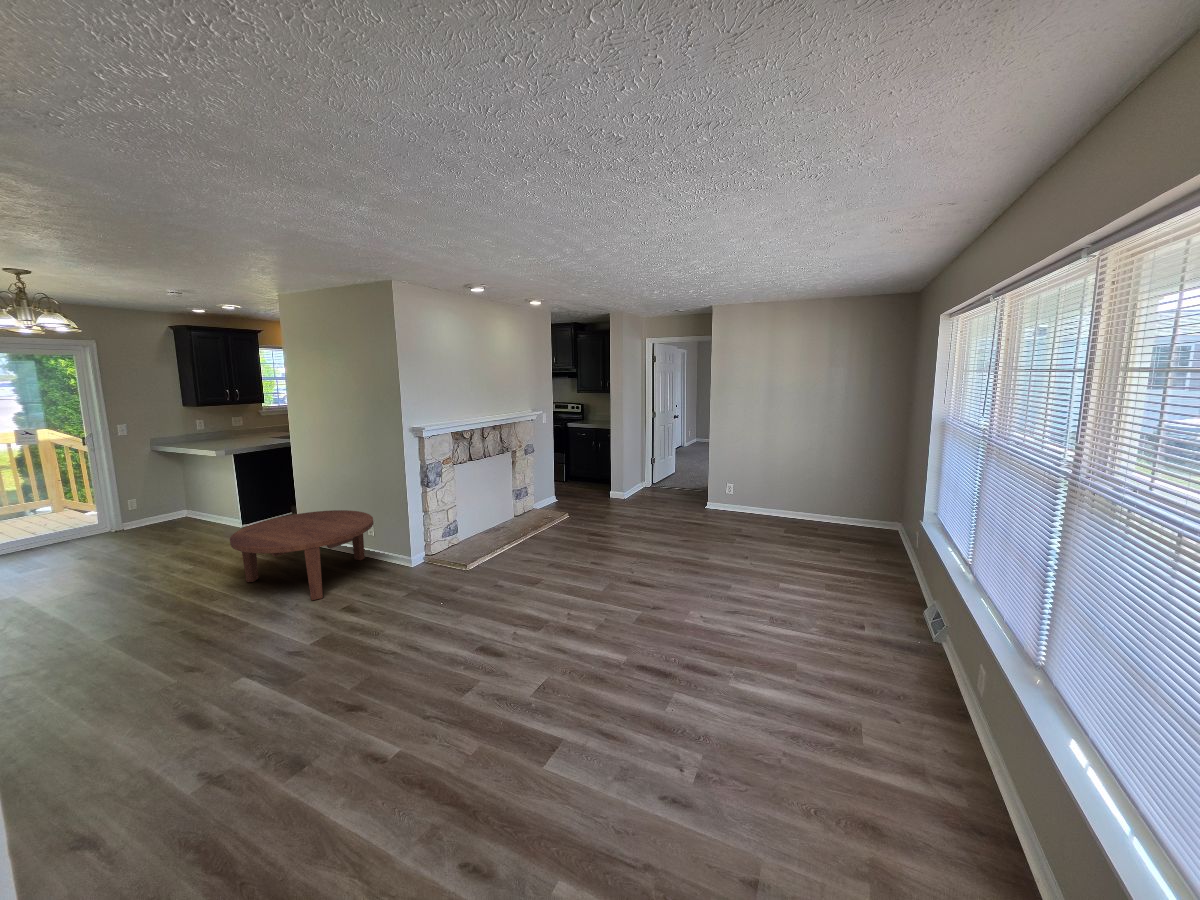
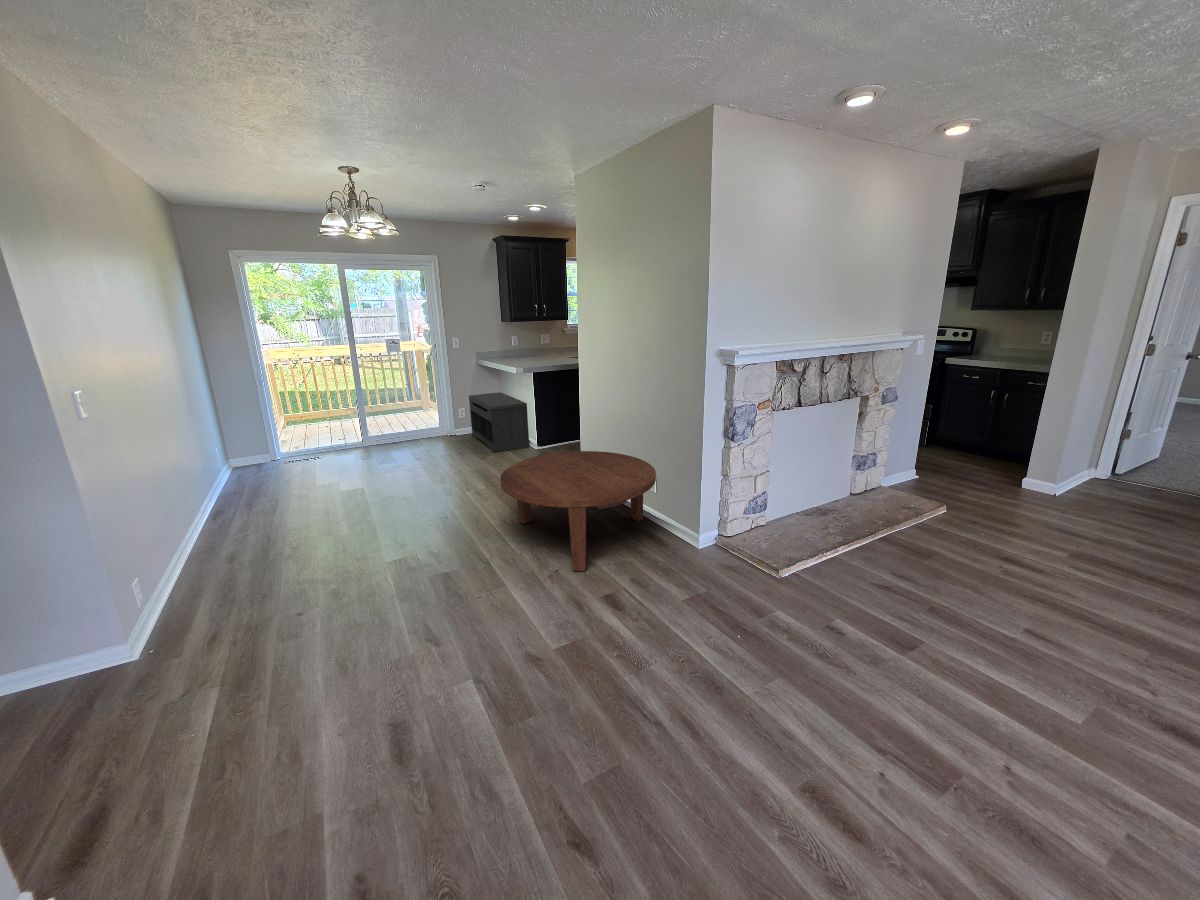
bench: none [145,476,232,536] -> present [469,392,529,452]

